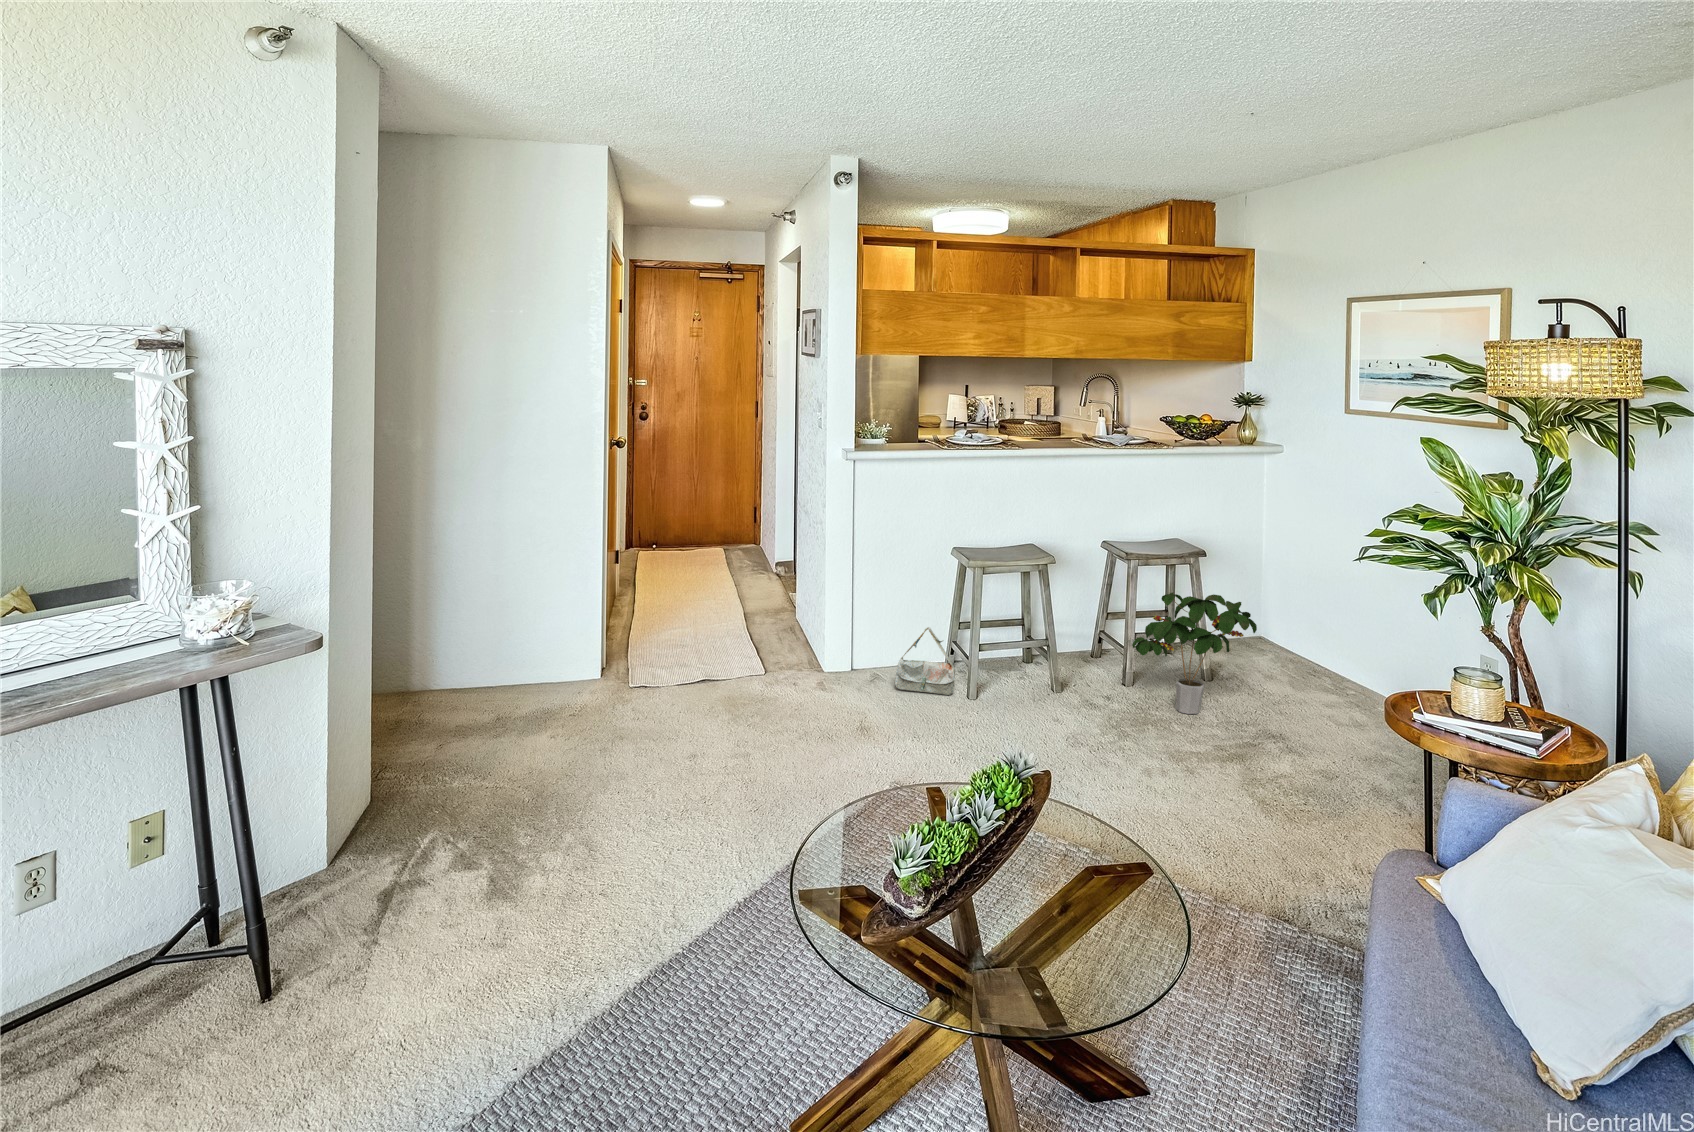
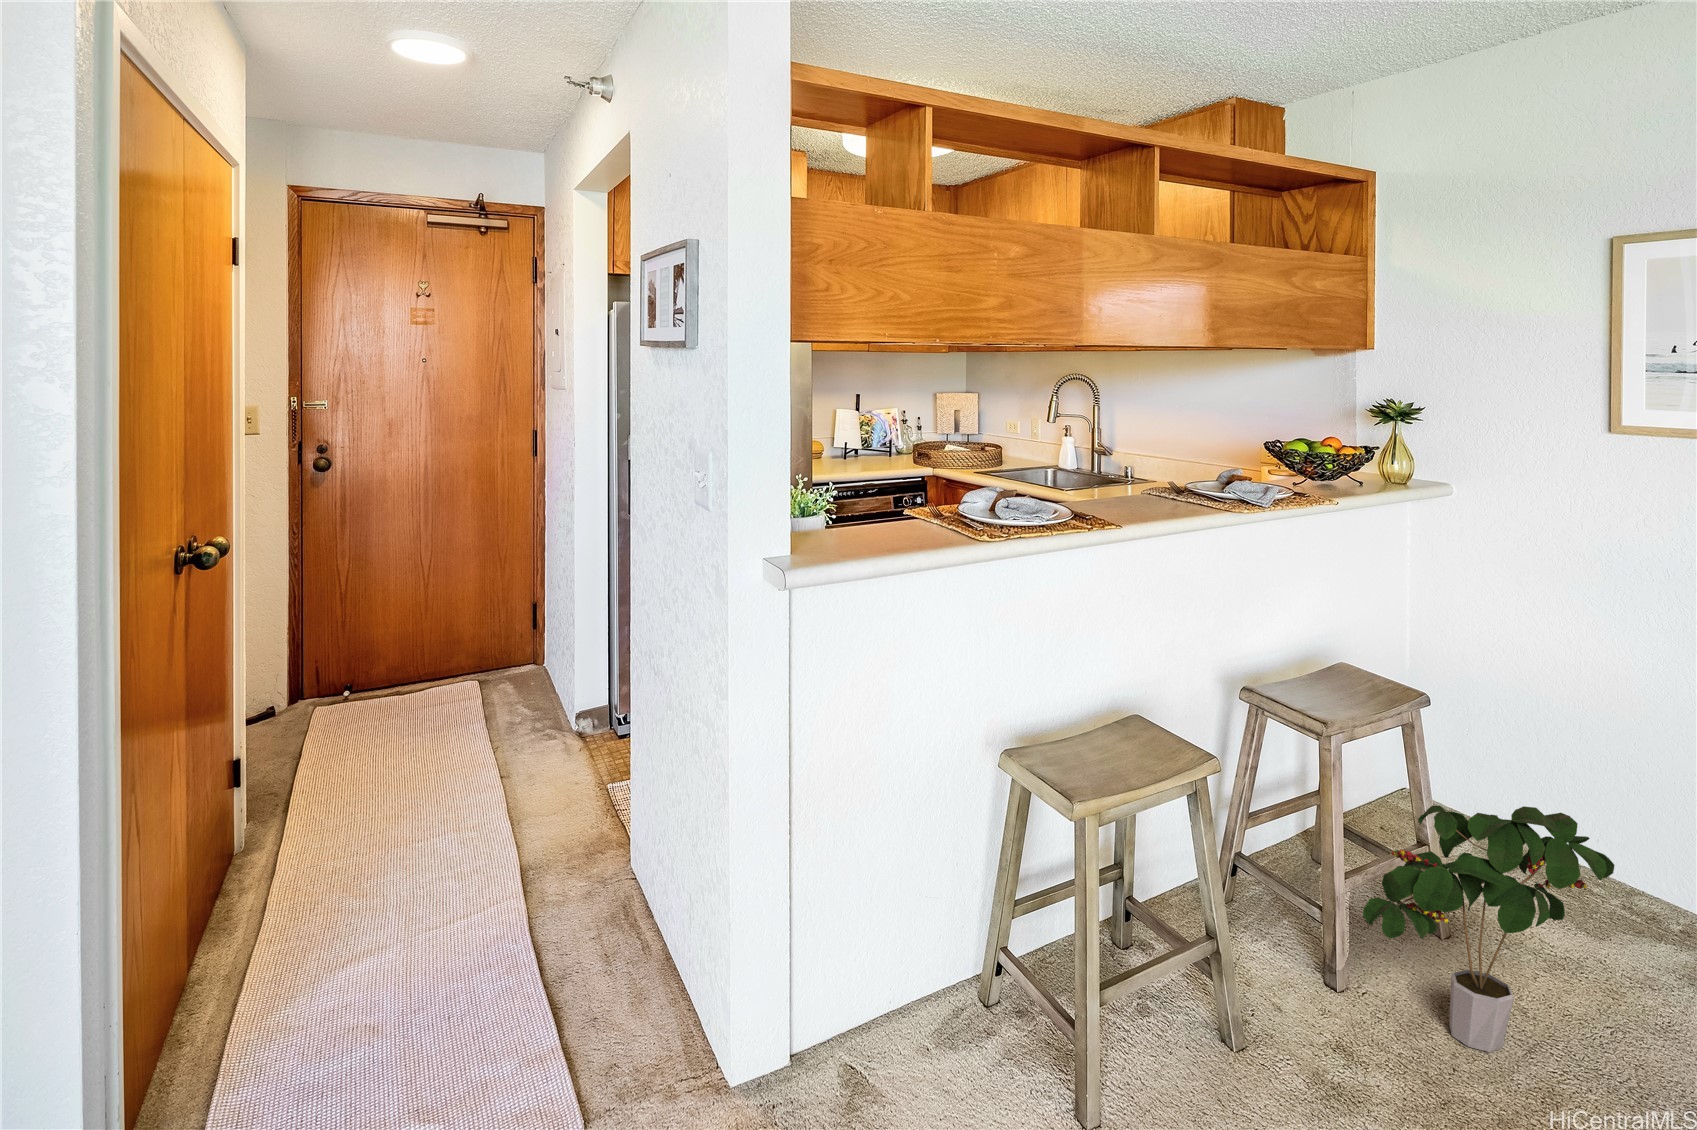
bag: present [895,627,955,695] -> none [885,922,1020,1063]

